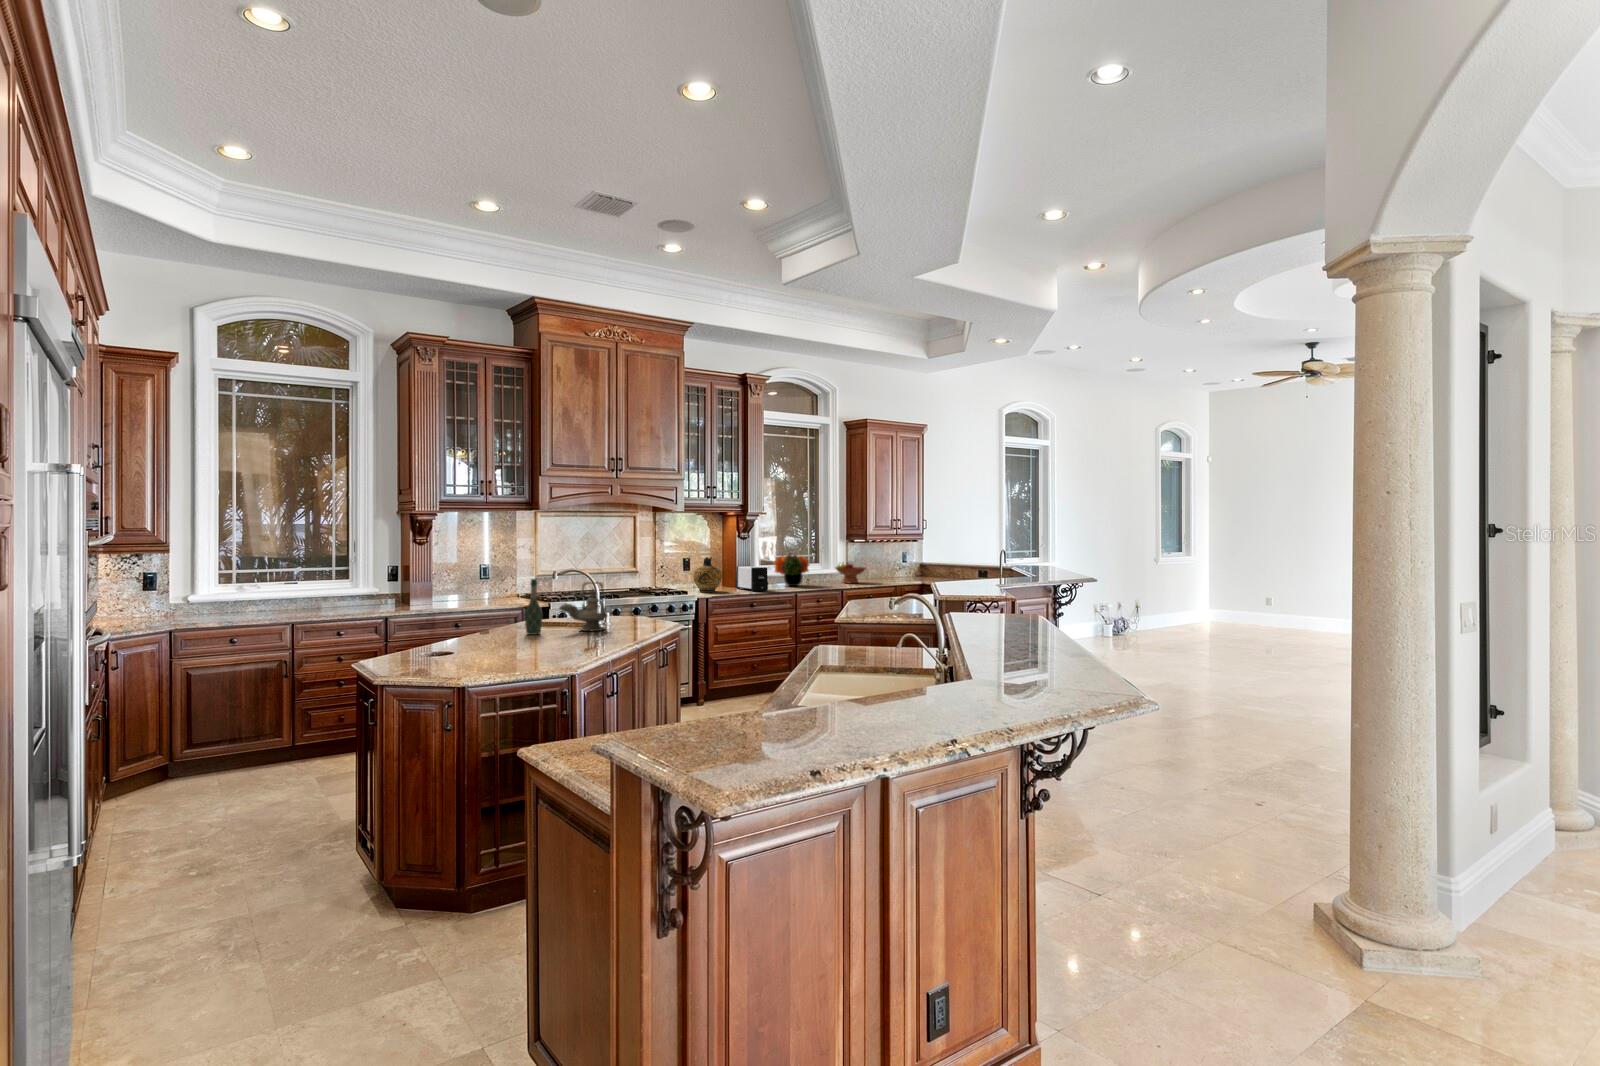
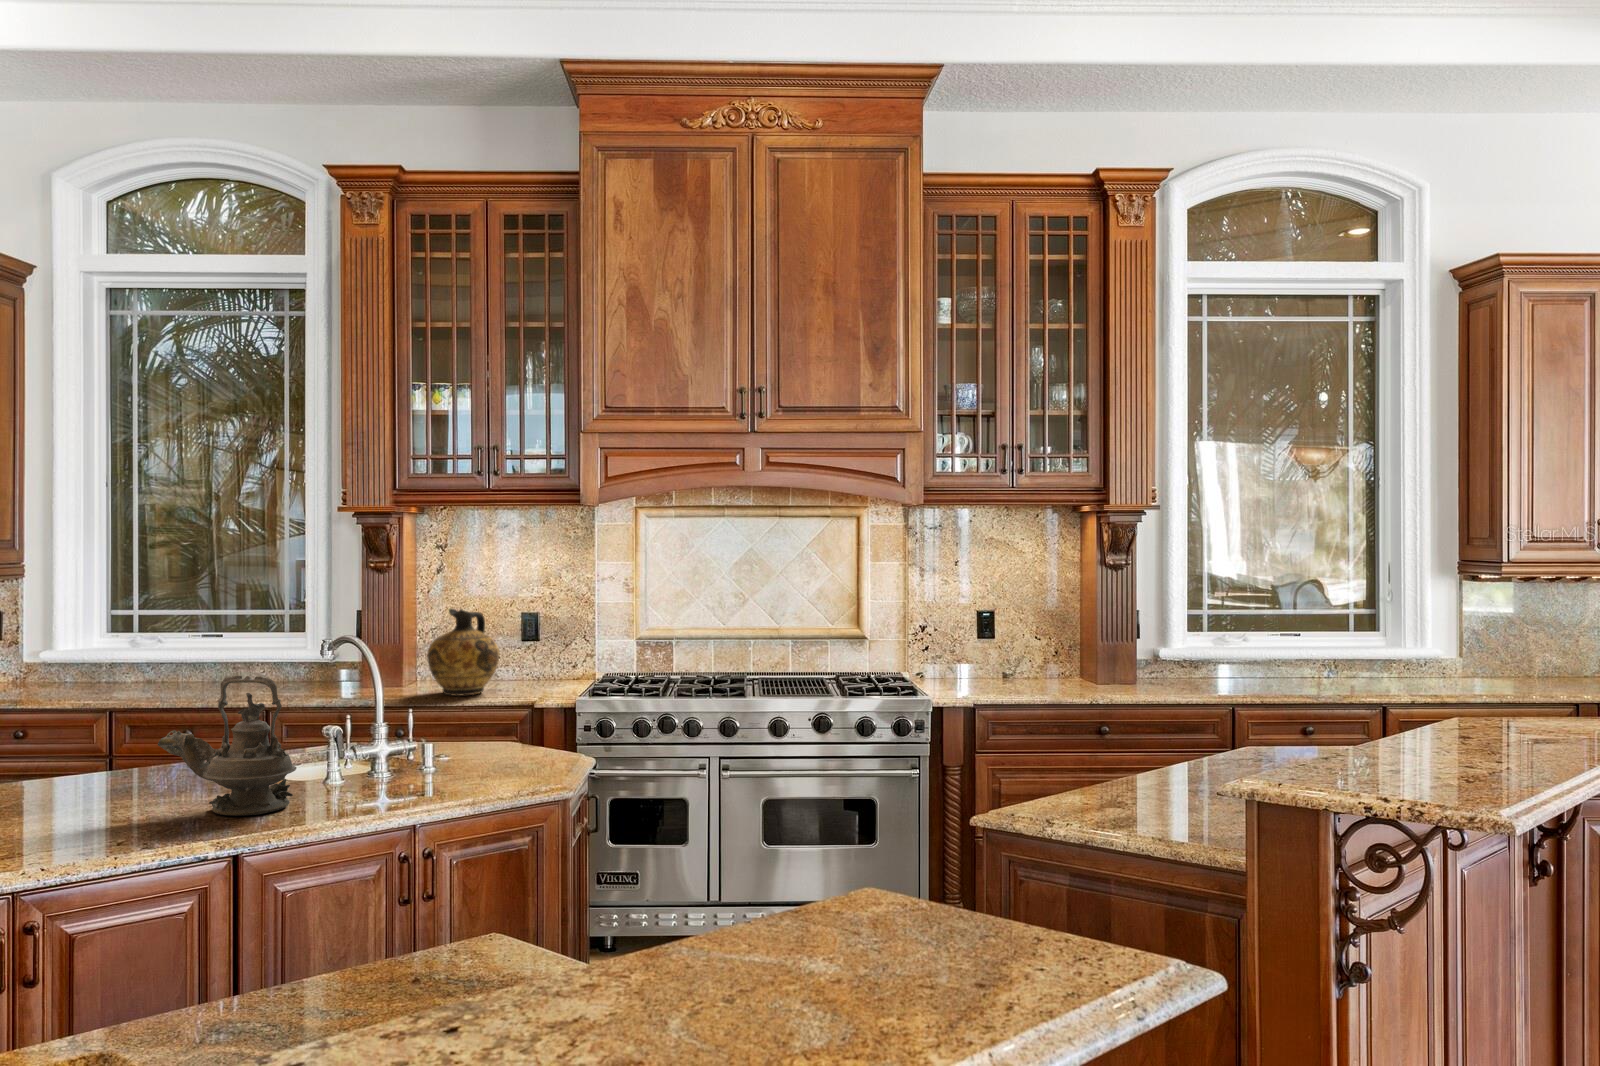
flower arrangement: present [774,554,809,586] -> none [1200,603,1301,687]
ceramic jug: present [693,557,722,592] -> present [427,609,499,696]
fruit bowl: present [835,562,866,583] -> none [1396,630,1494,688]
toaster: present [735,566,768,591] -> none [1083,633,1143,698]
wine bottle: present [524,579,543,635] -> none [73,661,126,809]

